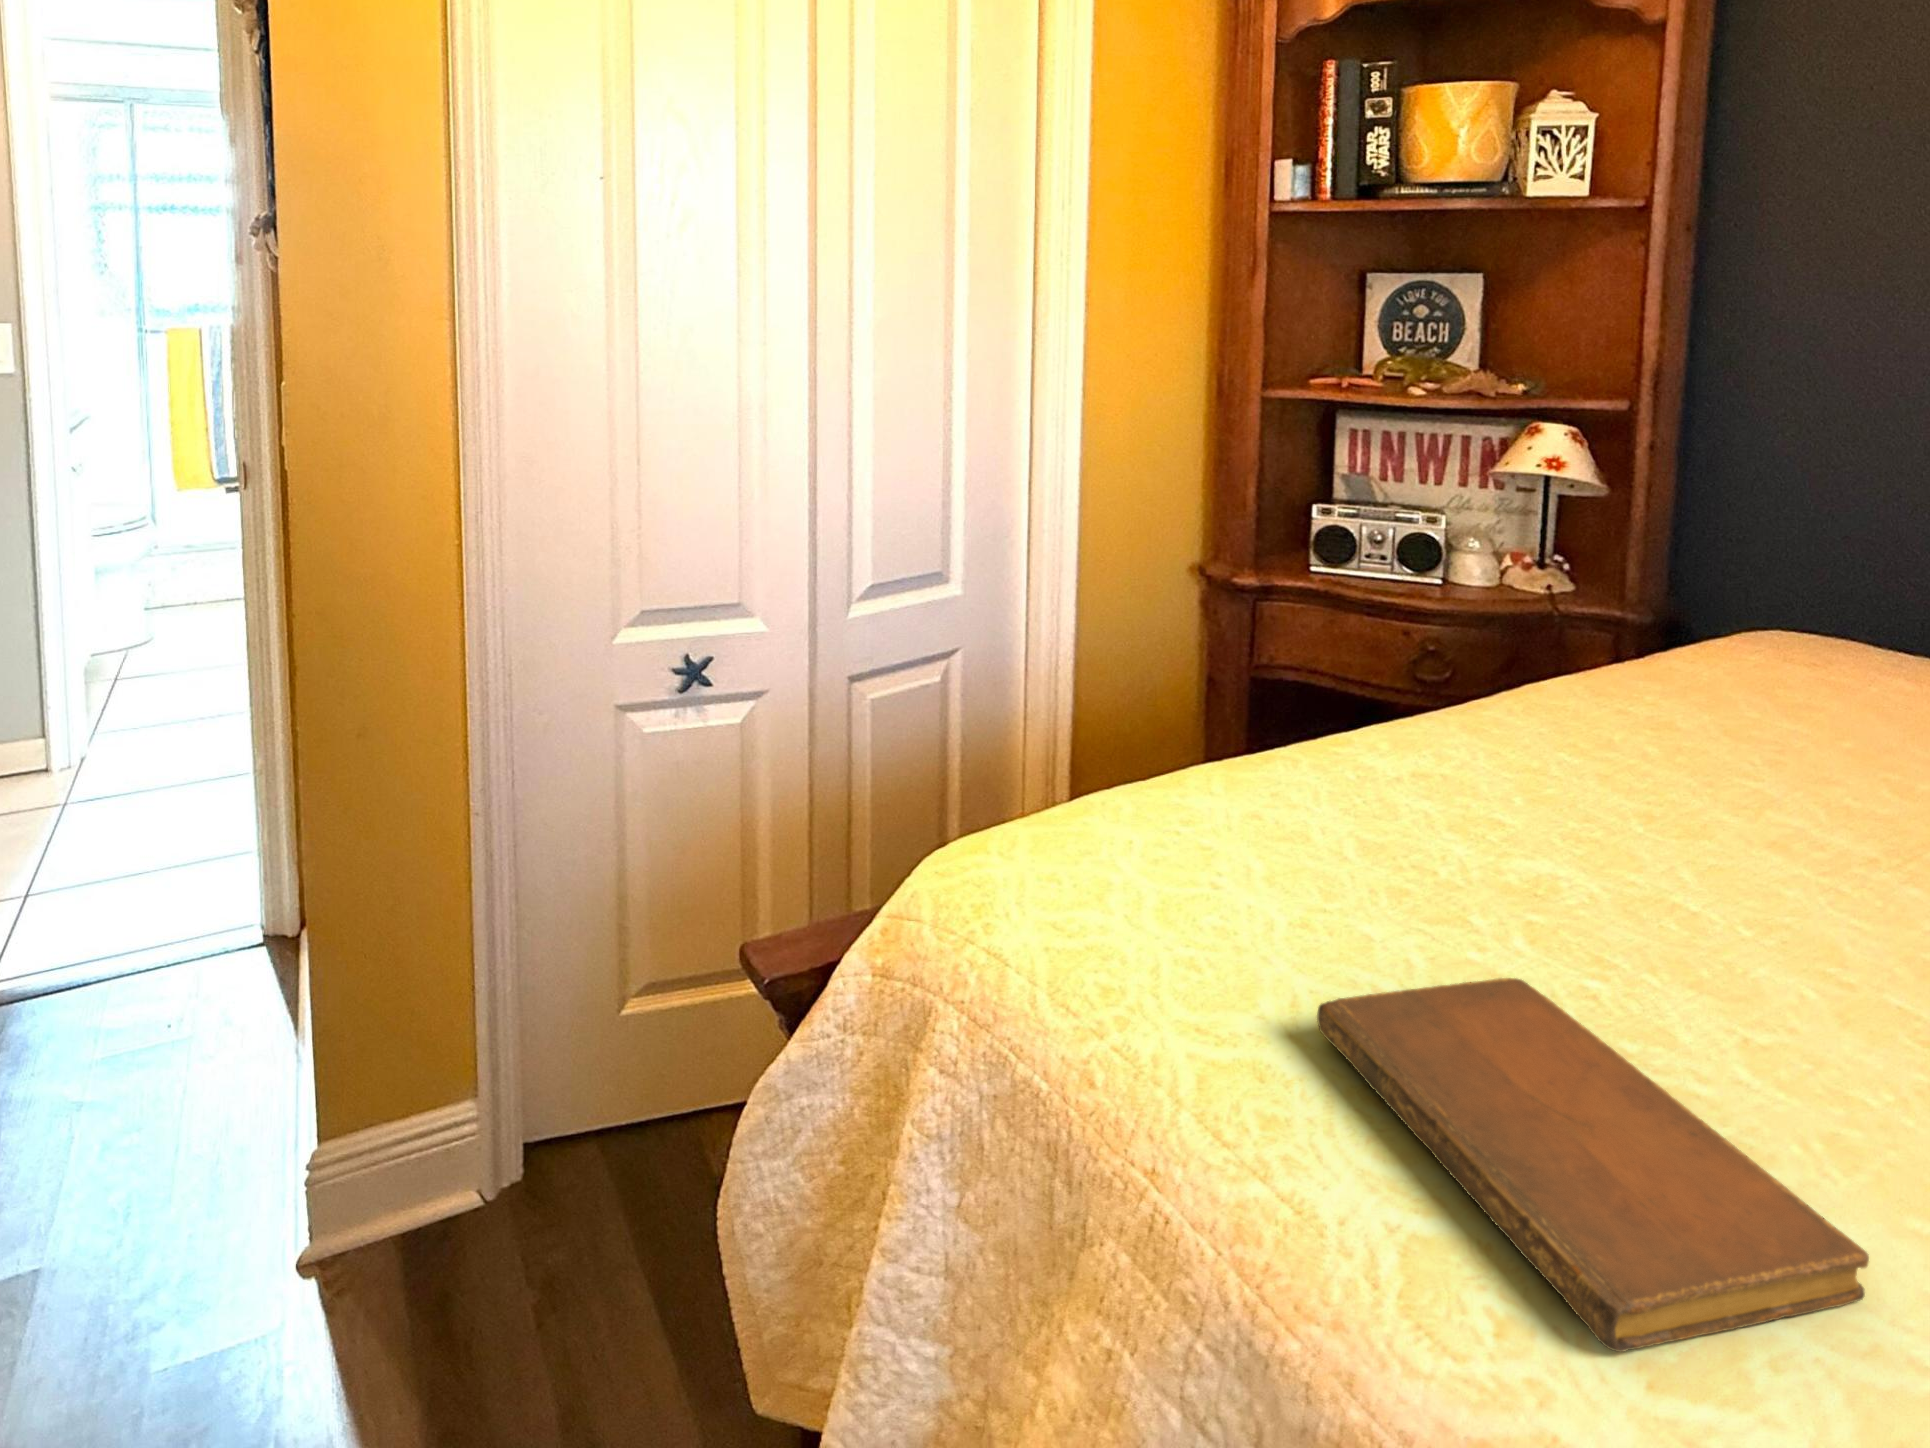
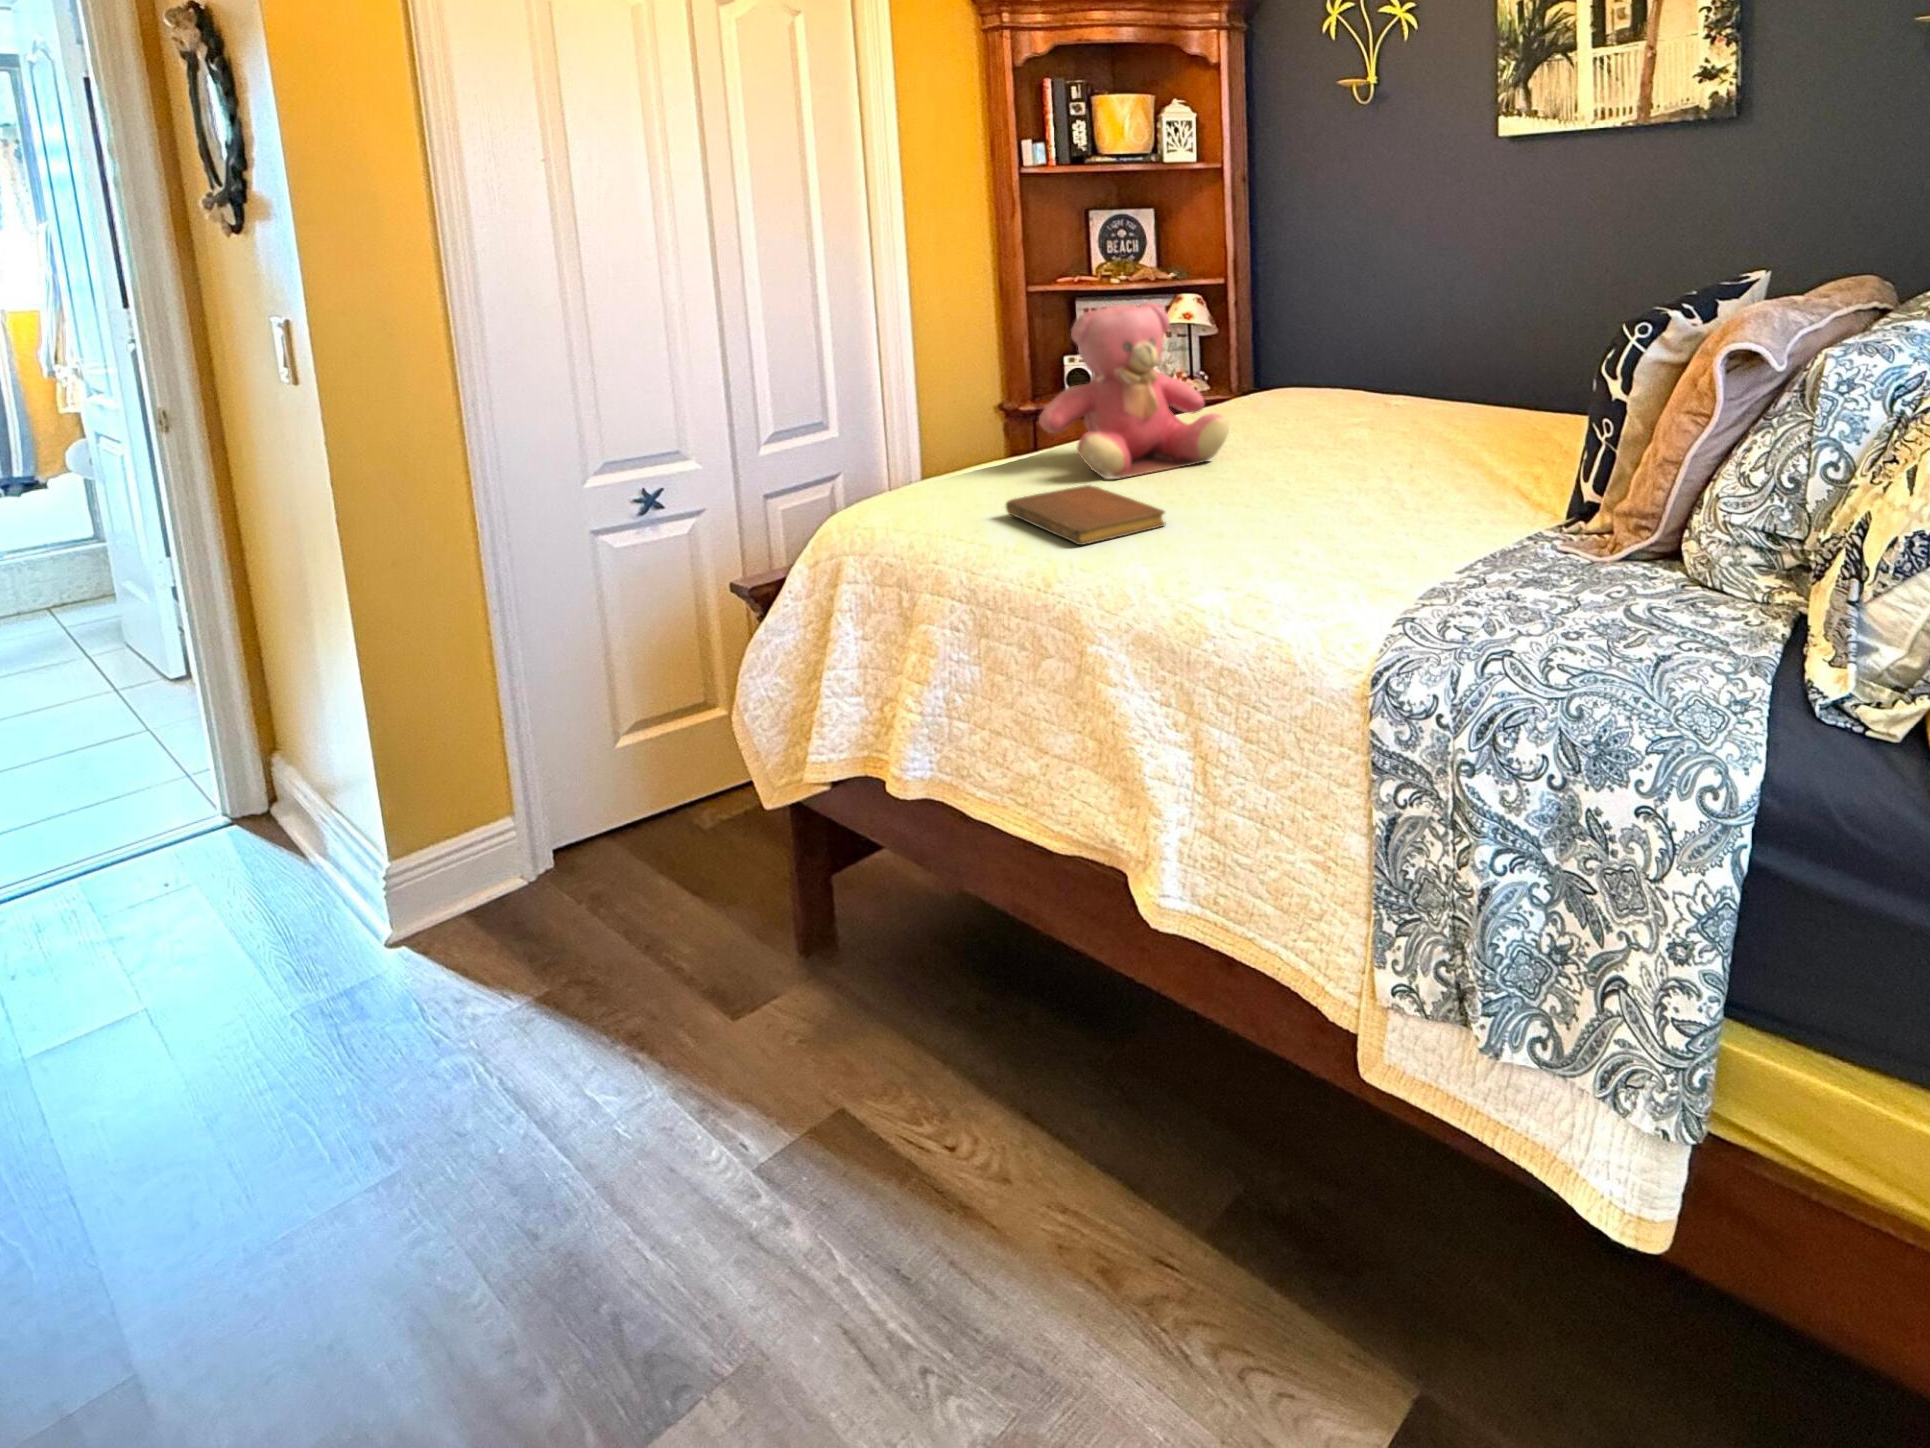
teddy bear: none [1350,497,1844,922] -> present [1039,302,1229,479]

